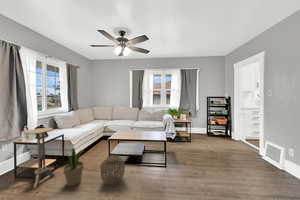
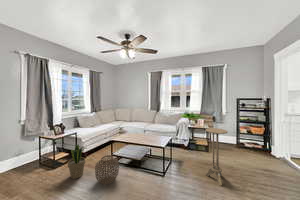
side table: present [25,128,55,188] -> present [206,128,228,186]

